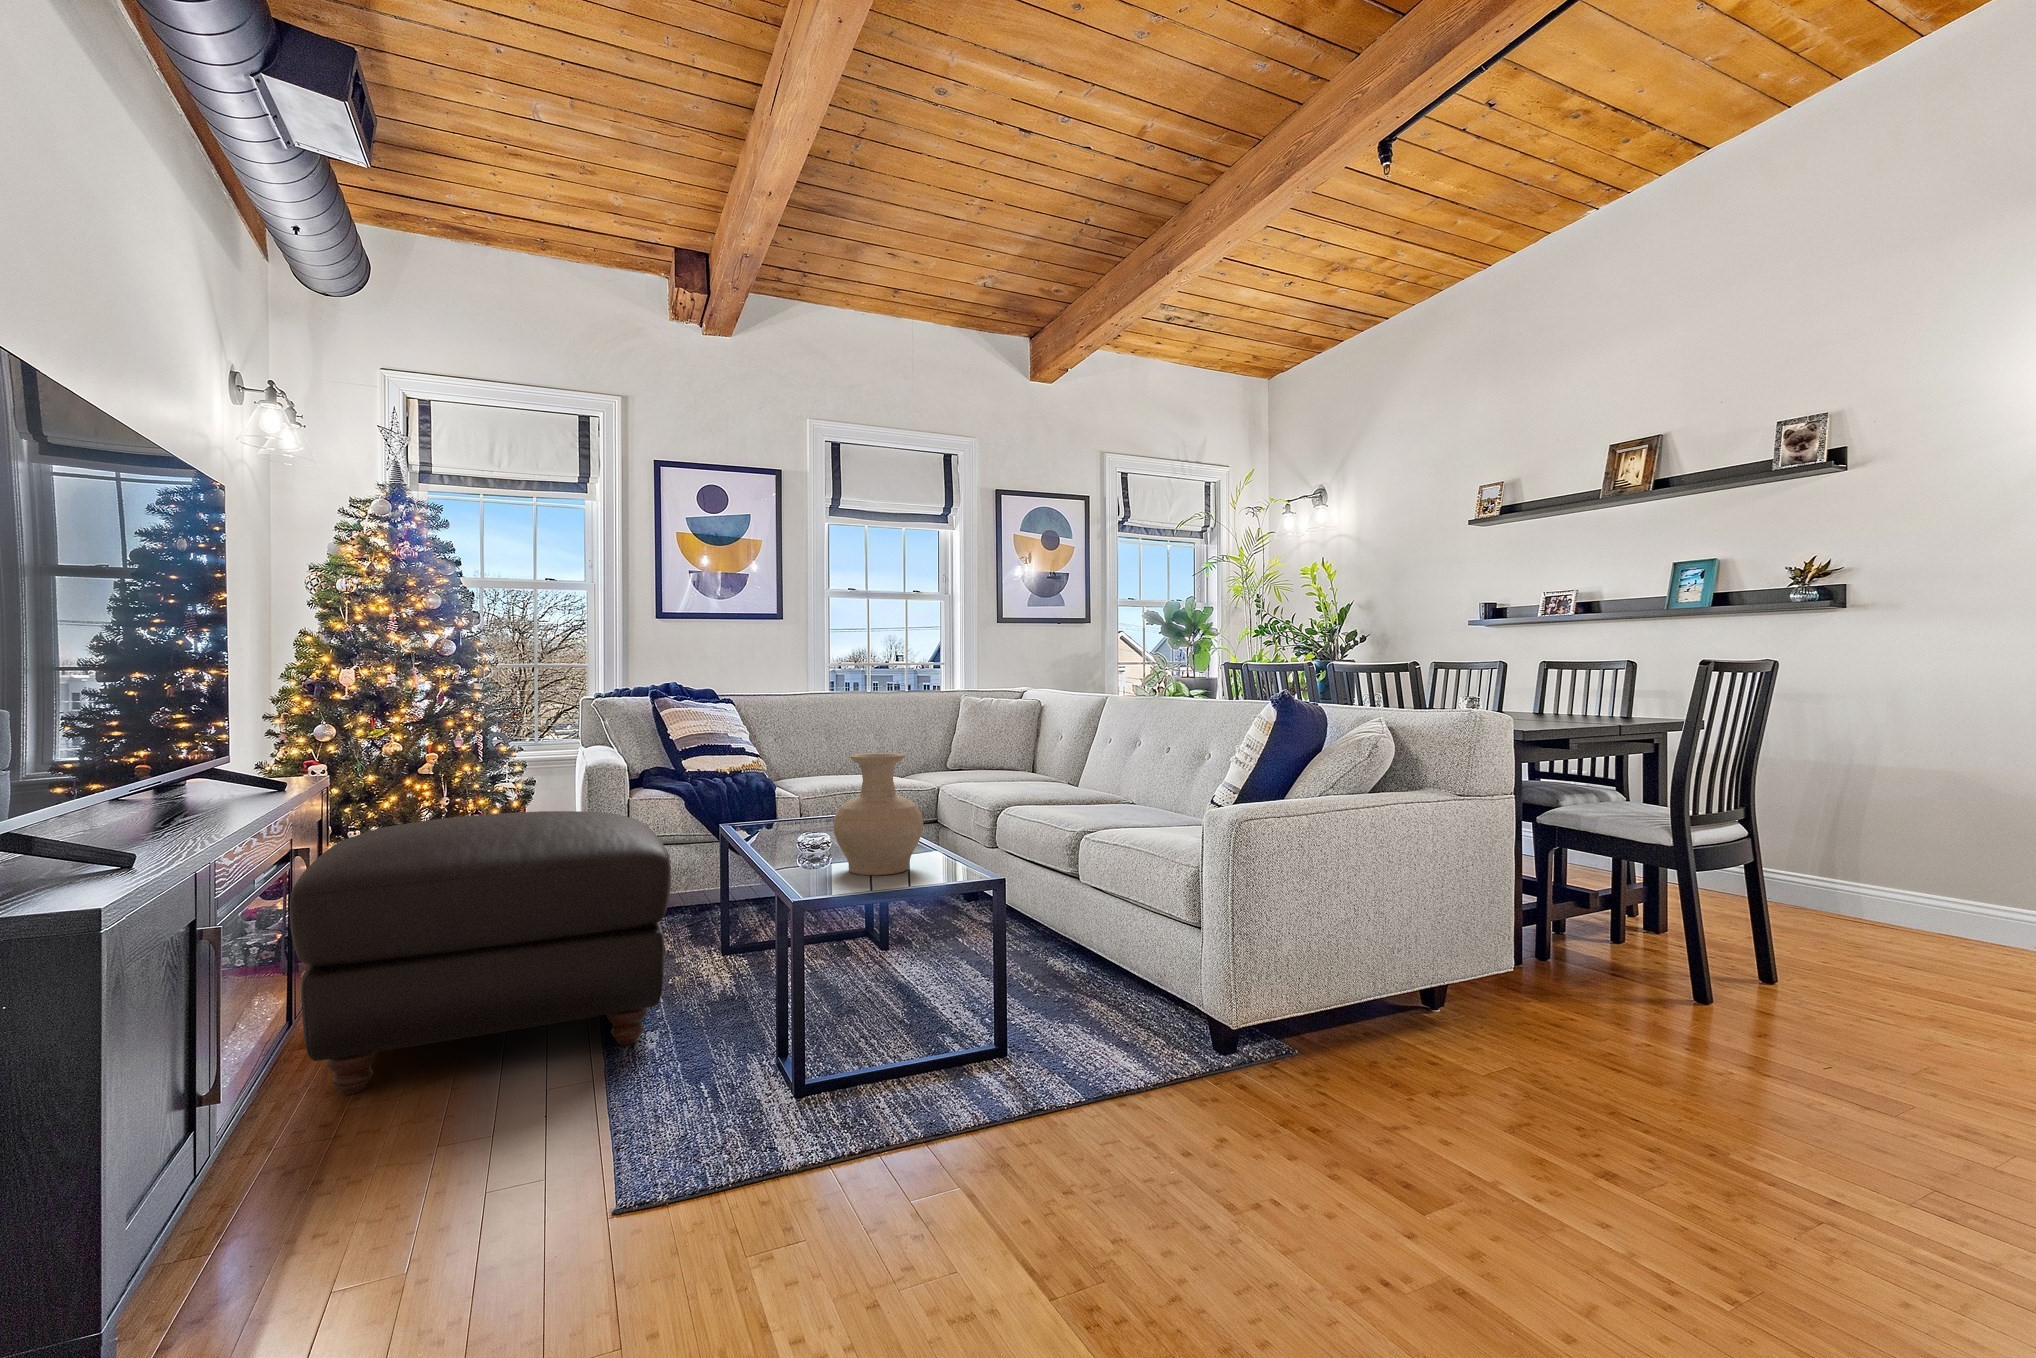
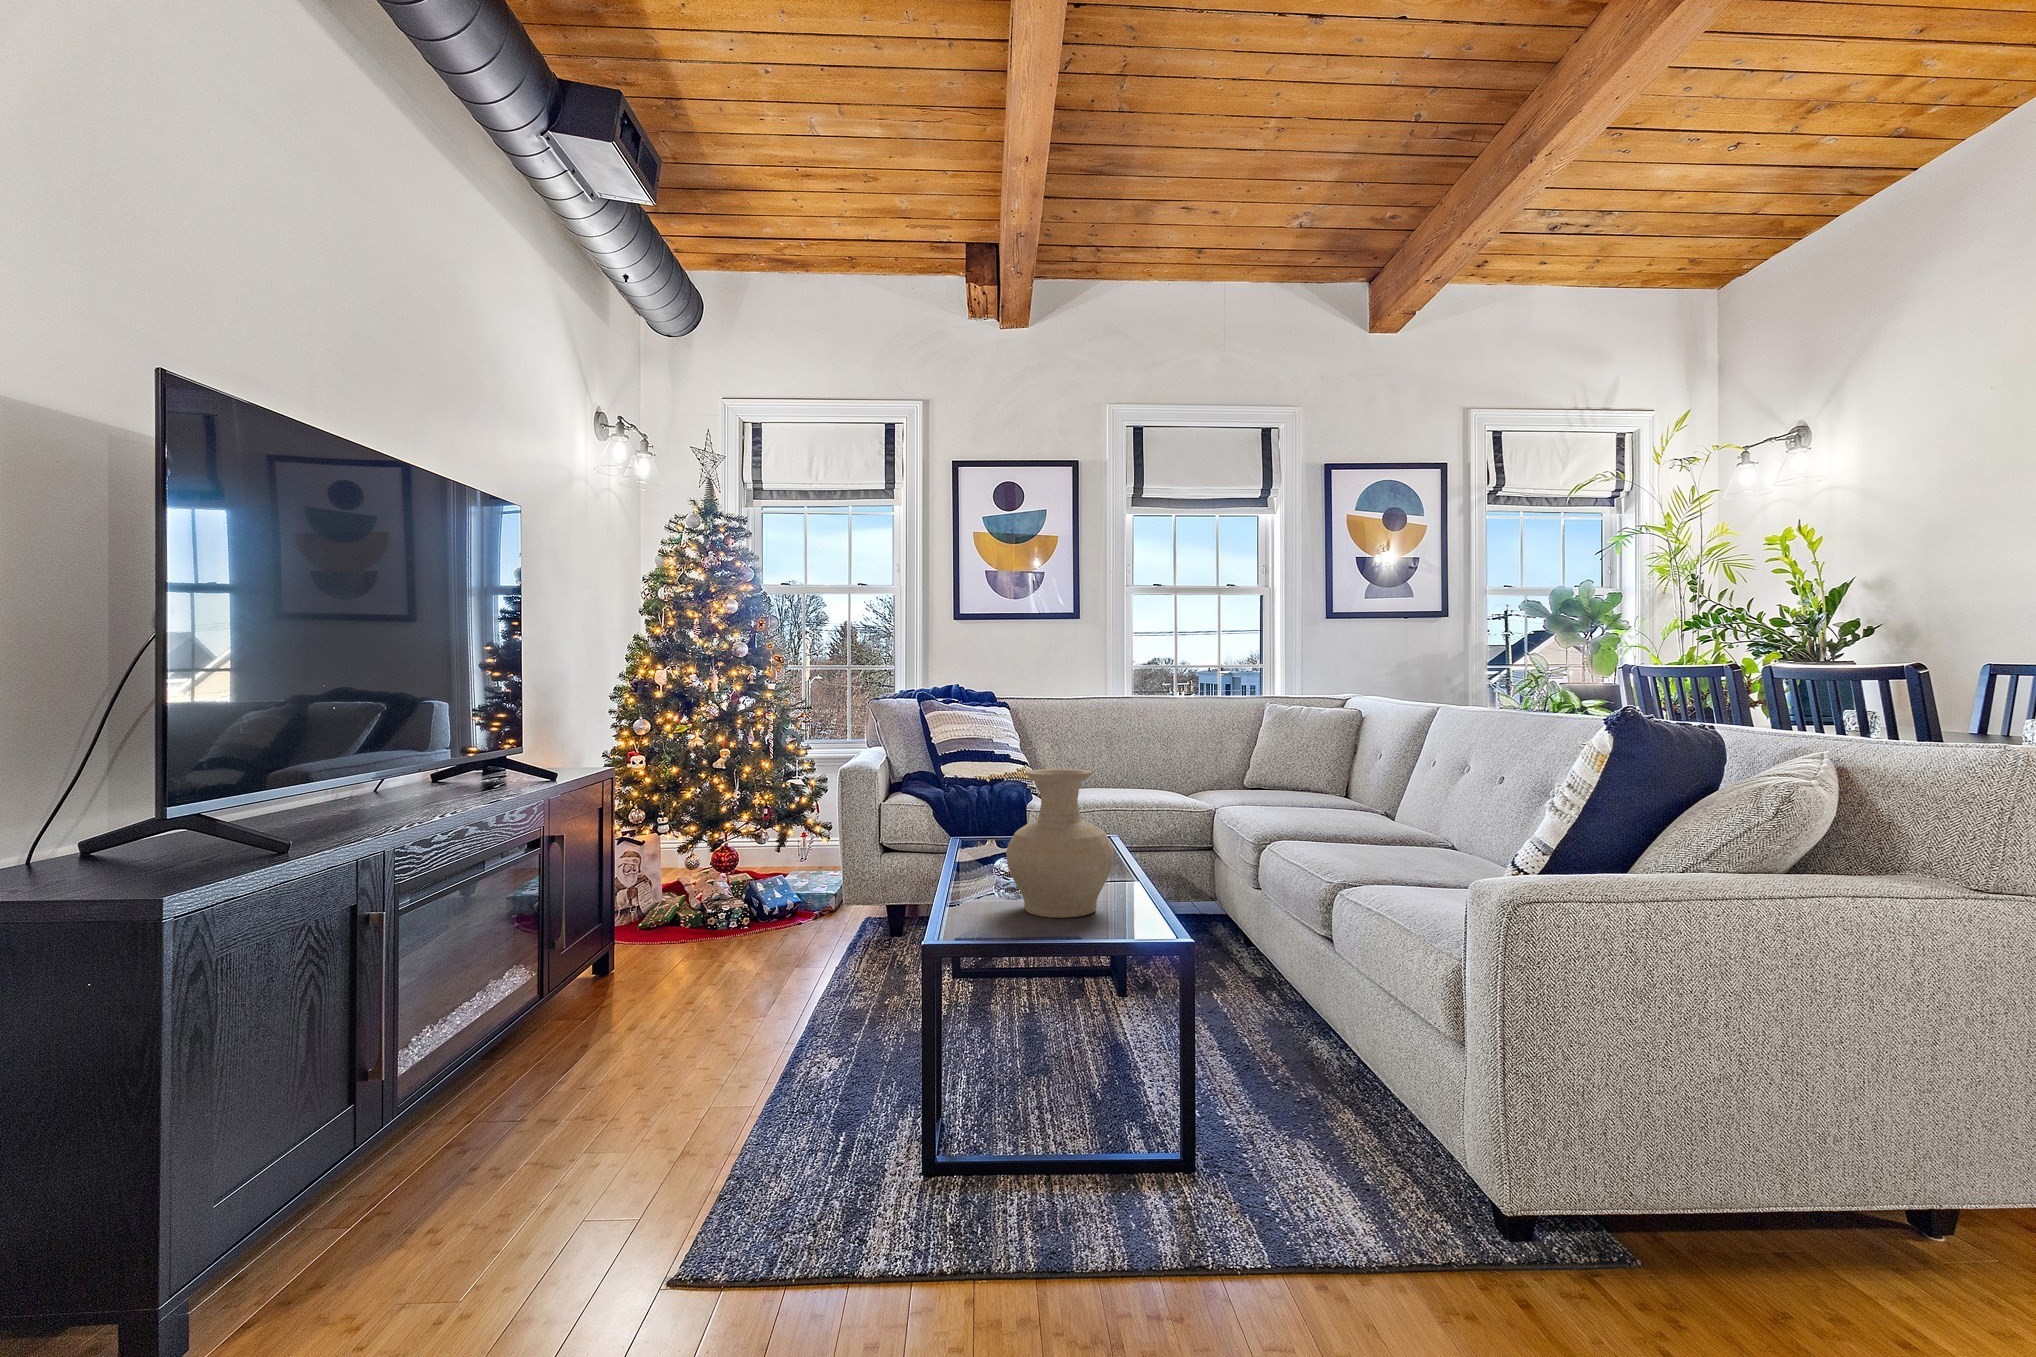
ottoman: present [290,811,671,1094] -> none [493,816,865,1082]

